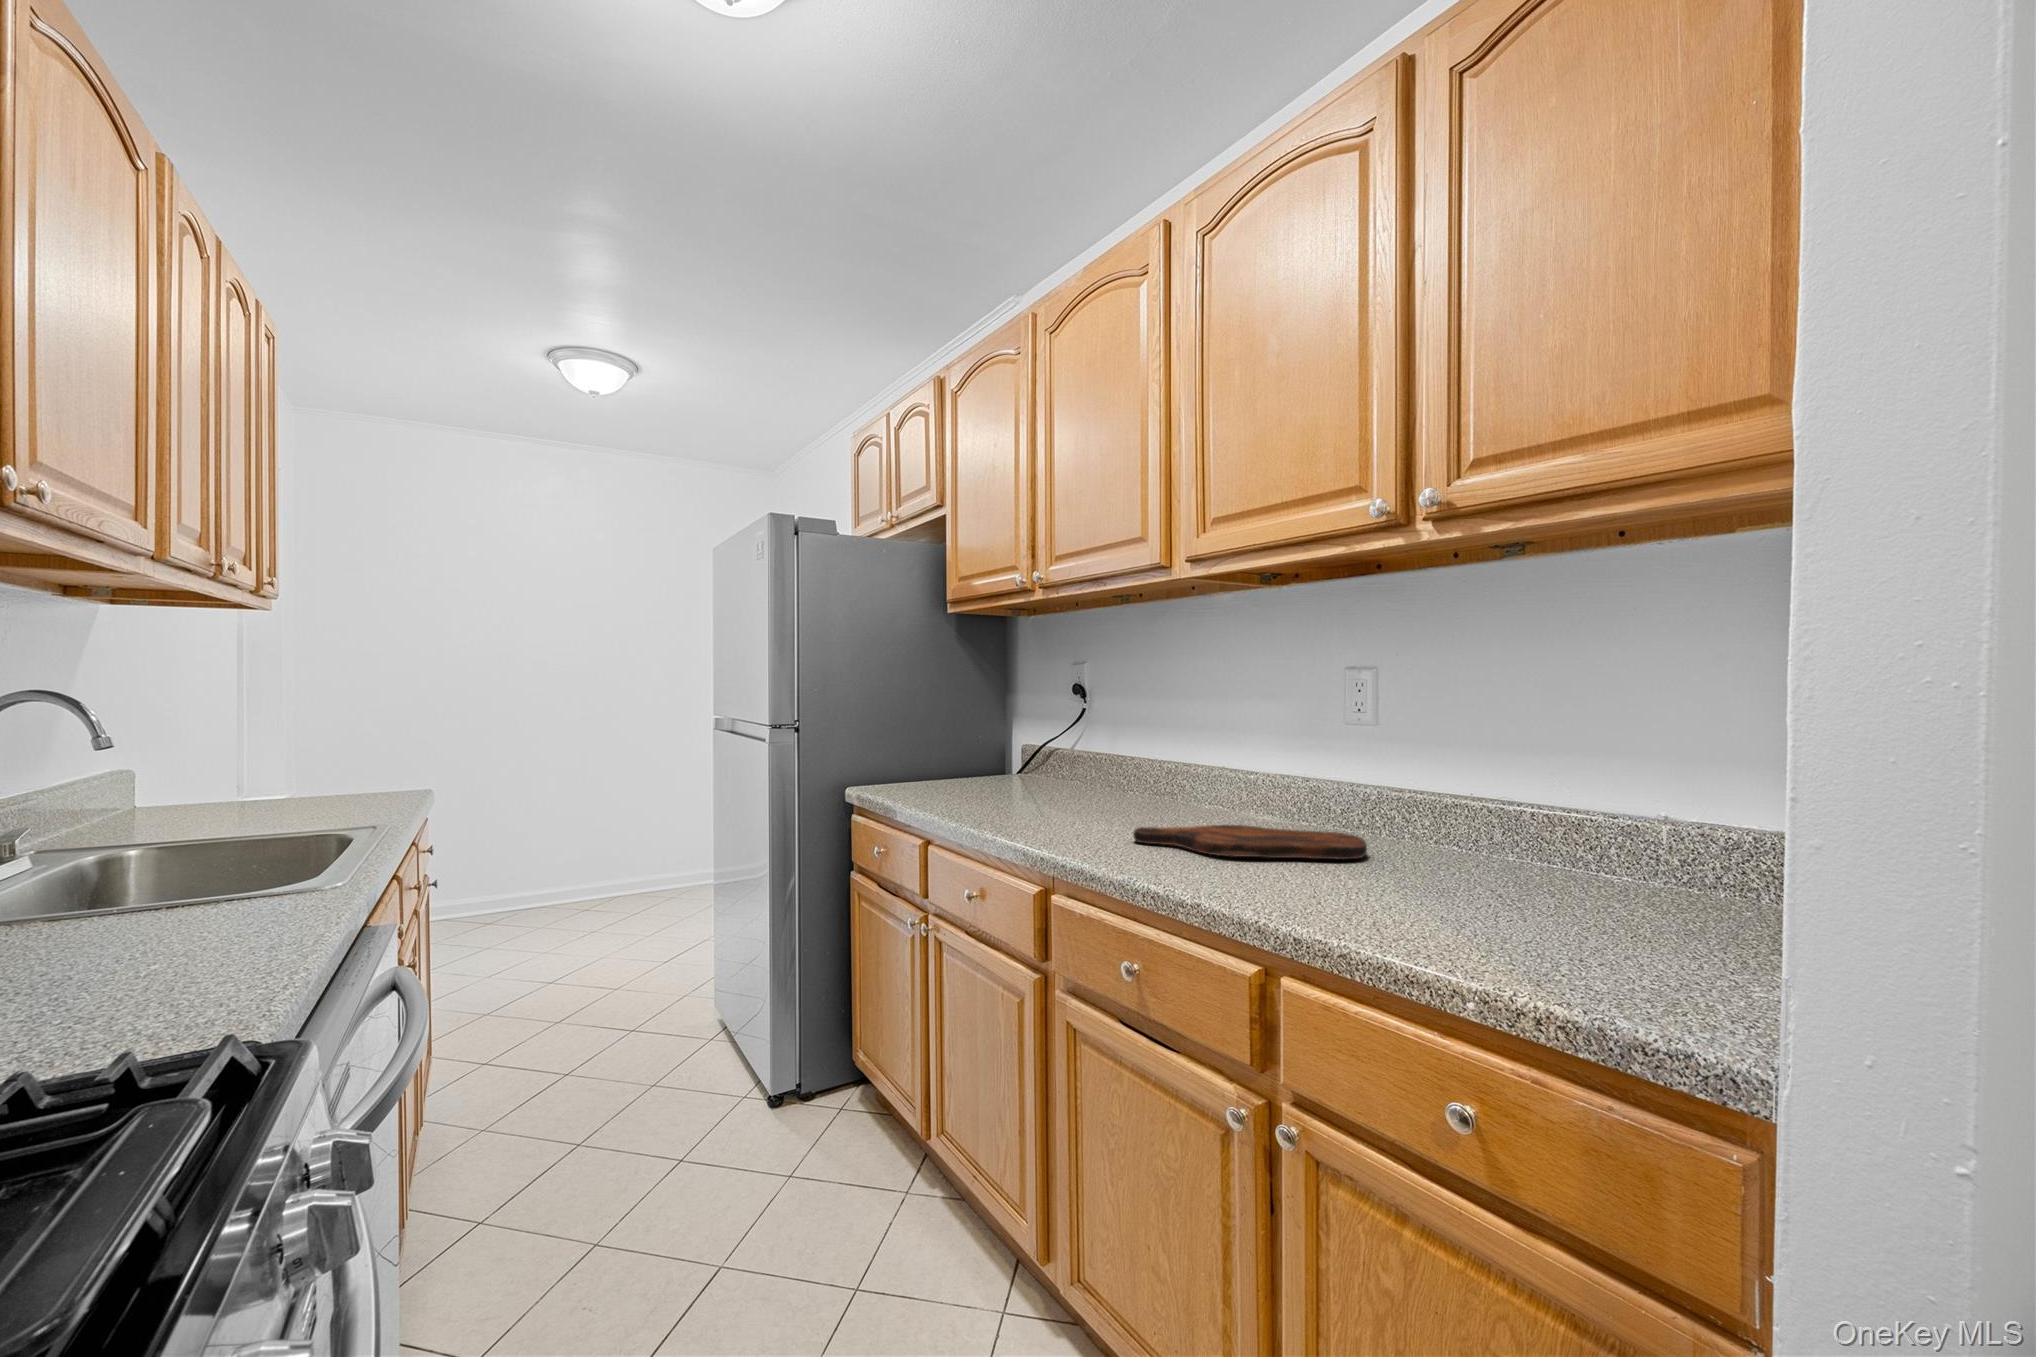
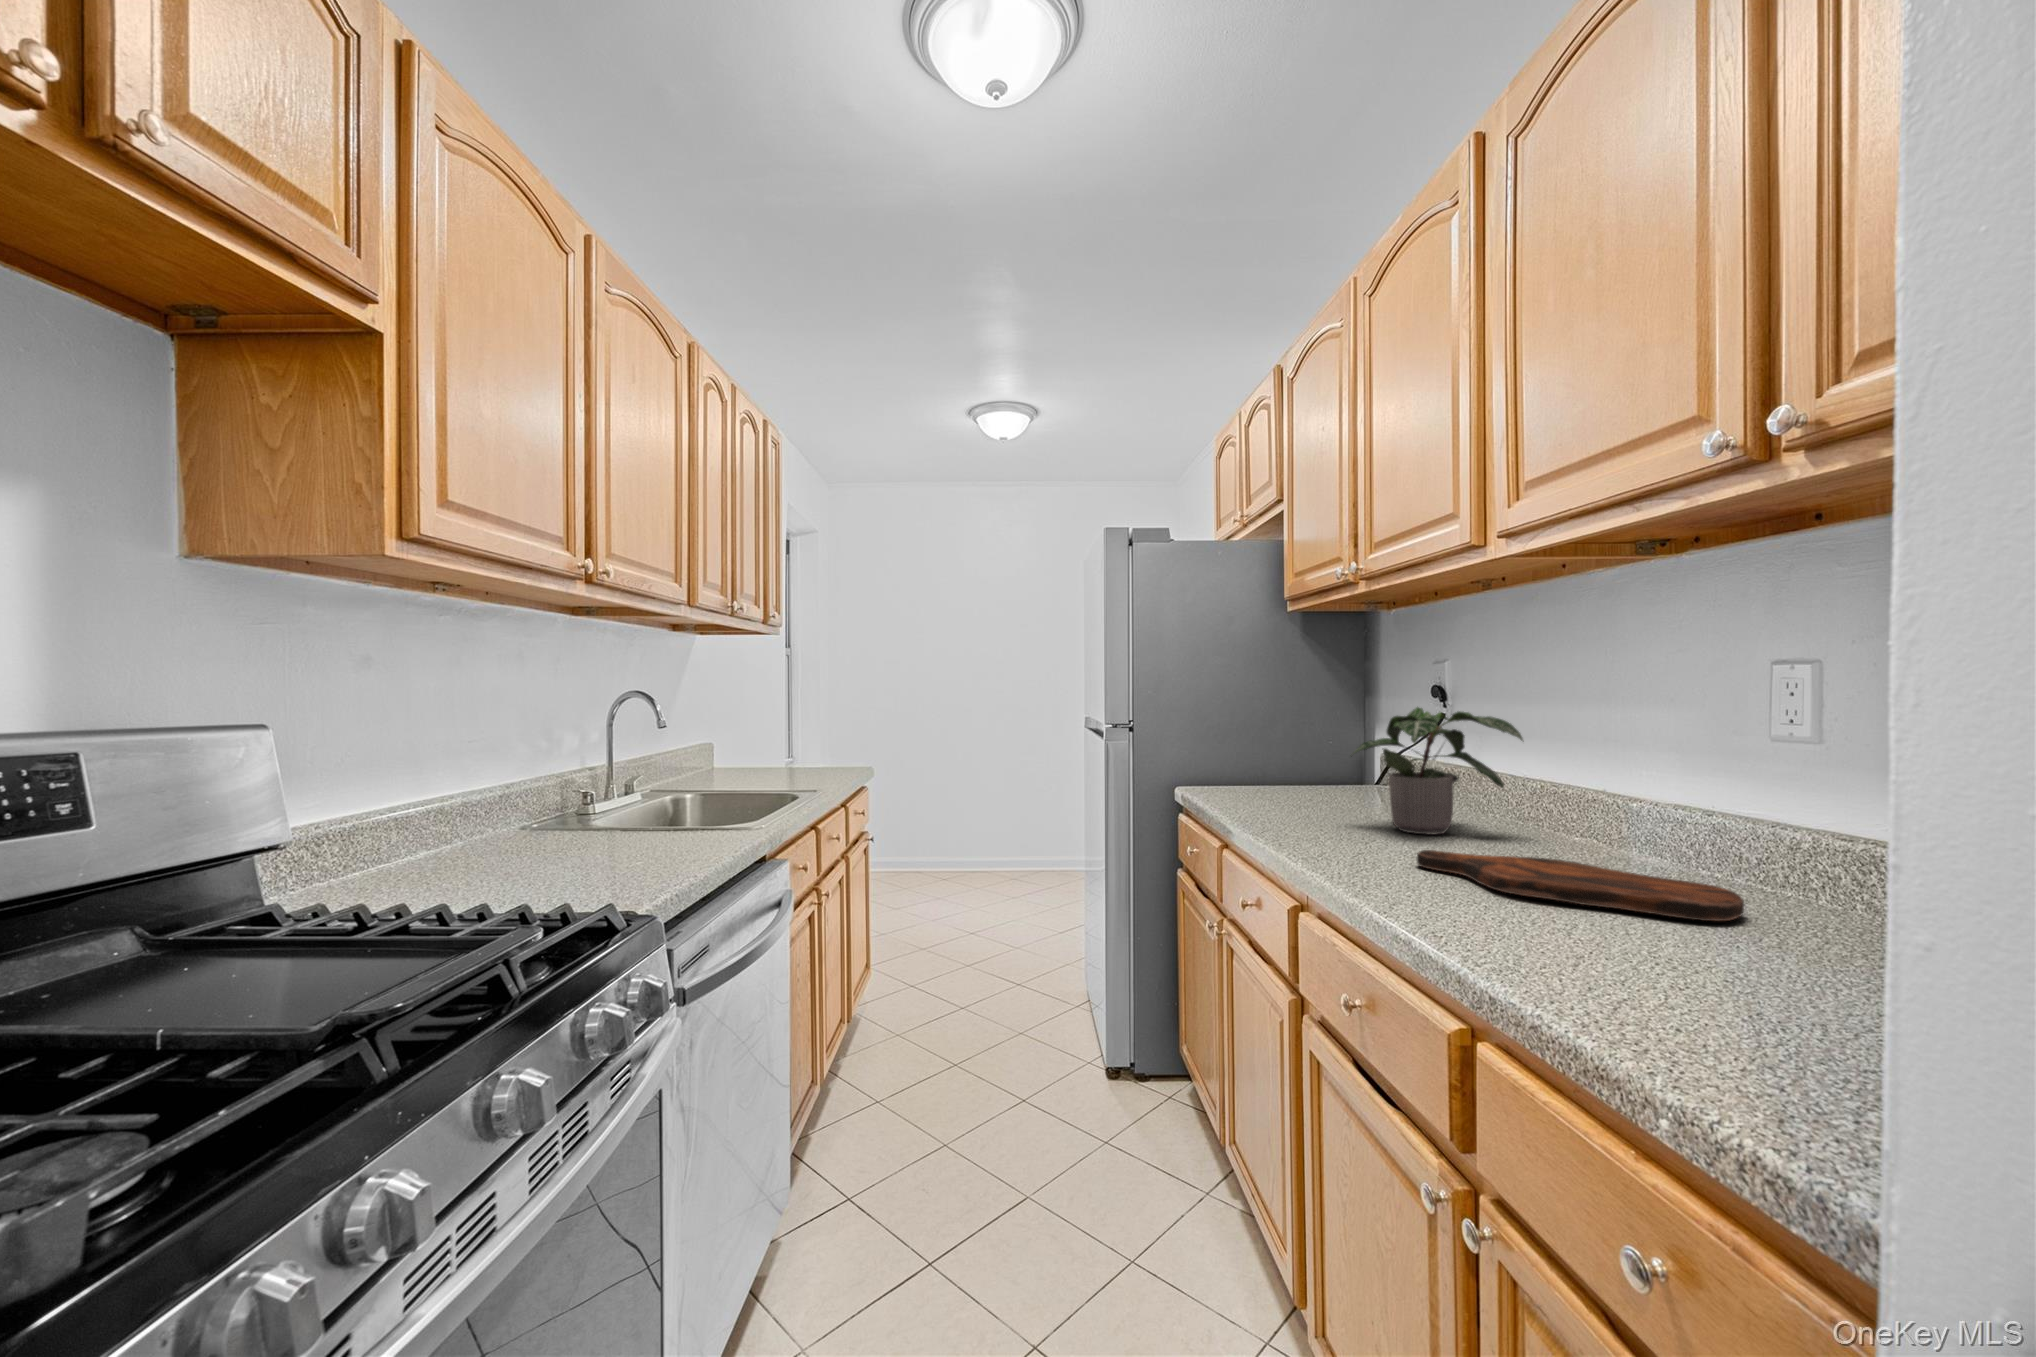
potted plant: none [1042,705,1174,815] -> present [1353,707,1523,835]

